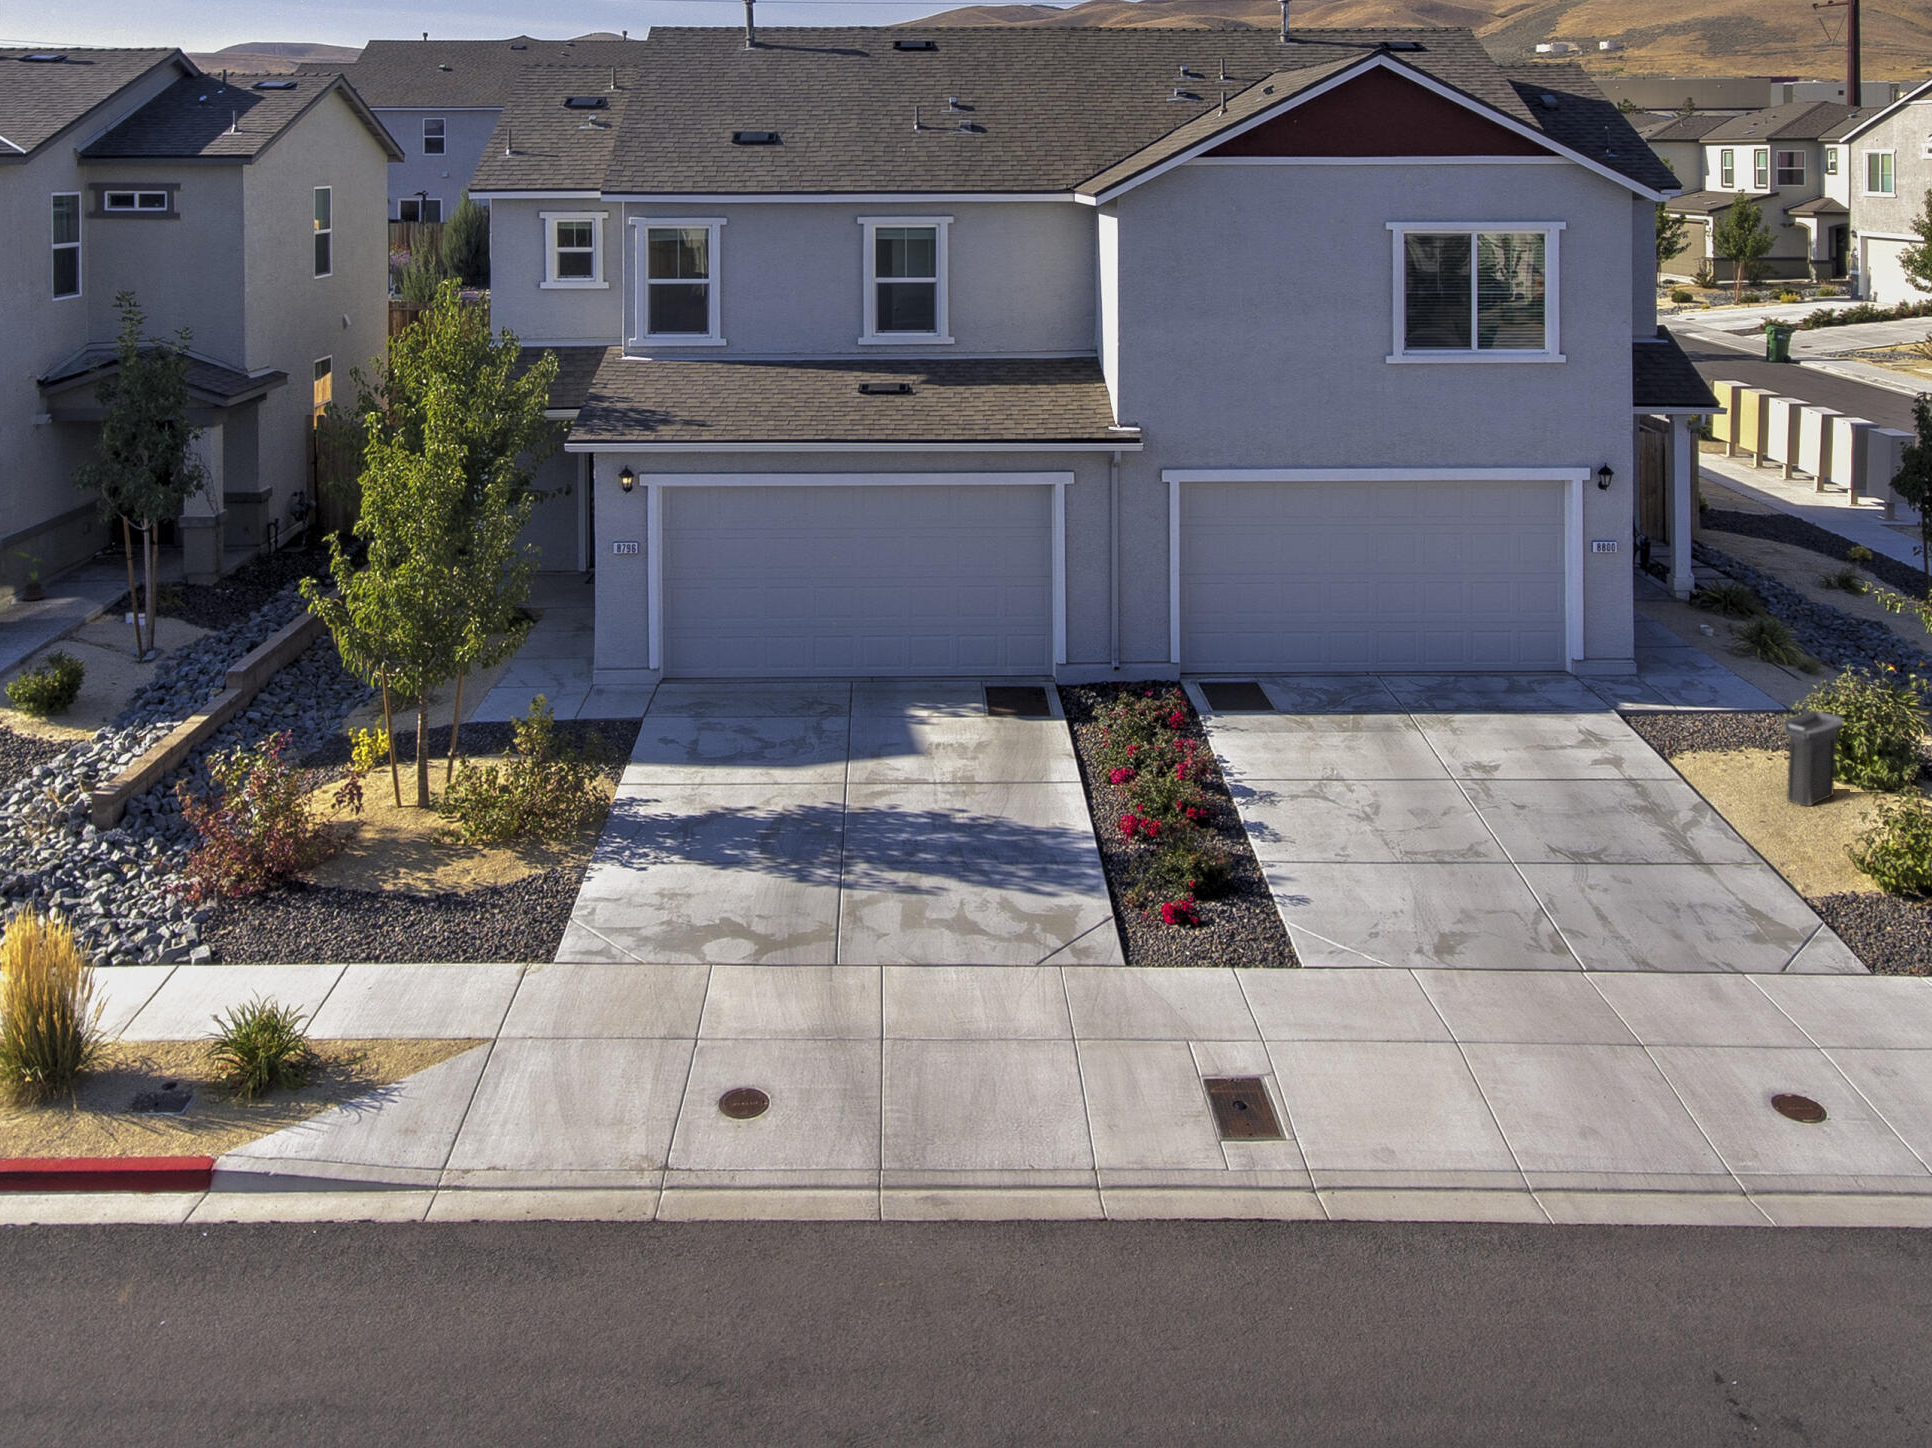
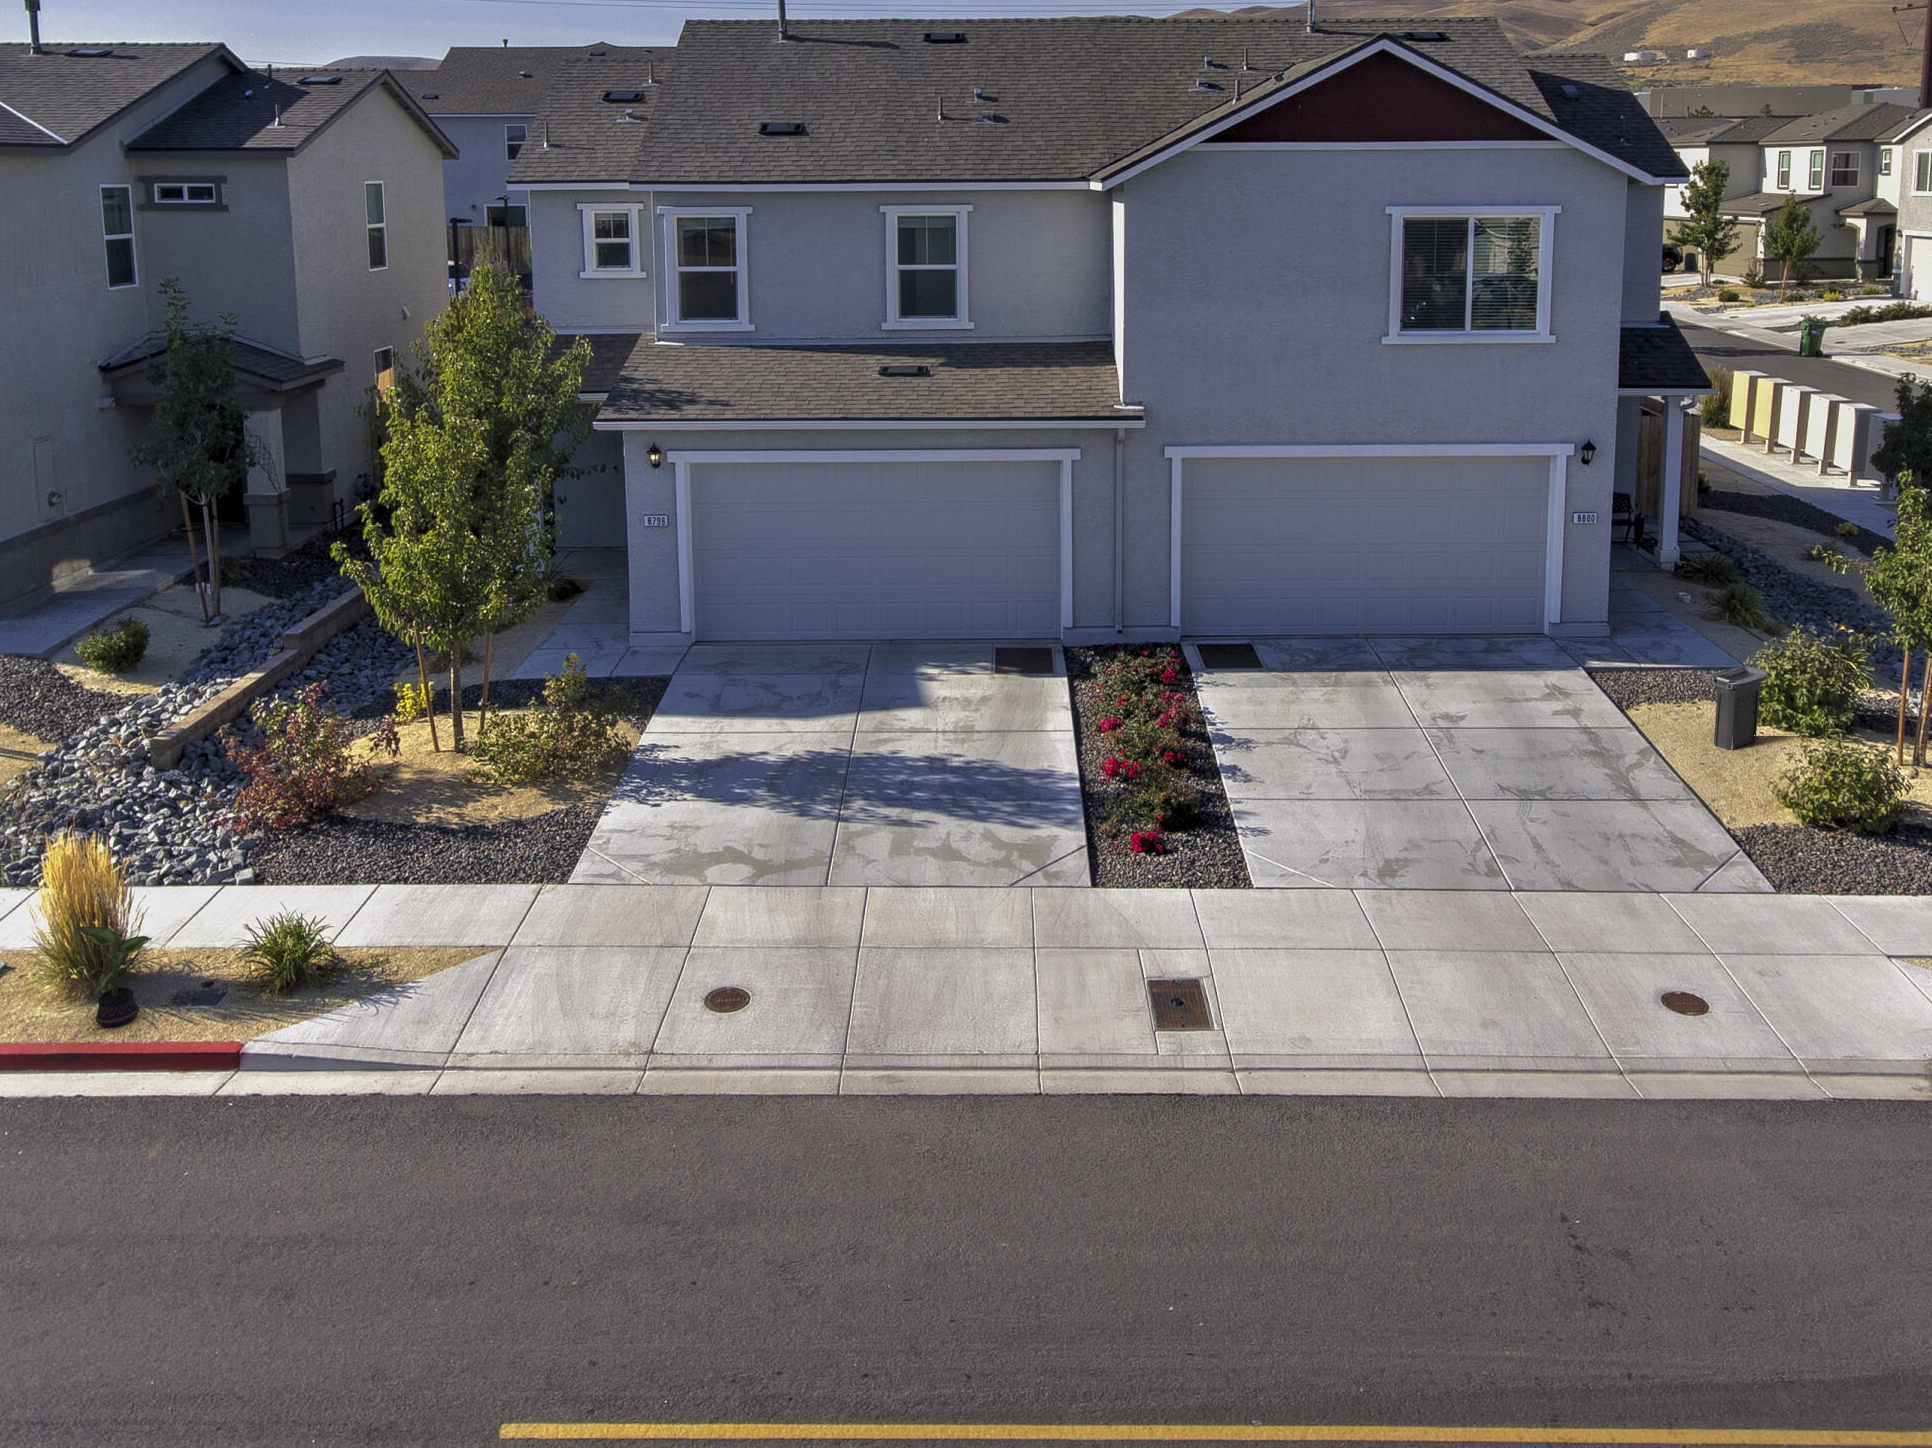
potted plant: present [10,552,45,601] -> present [75,926,152,1027]

